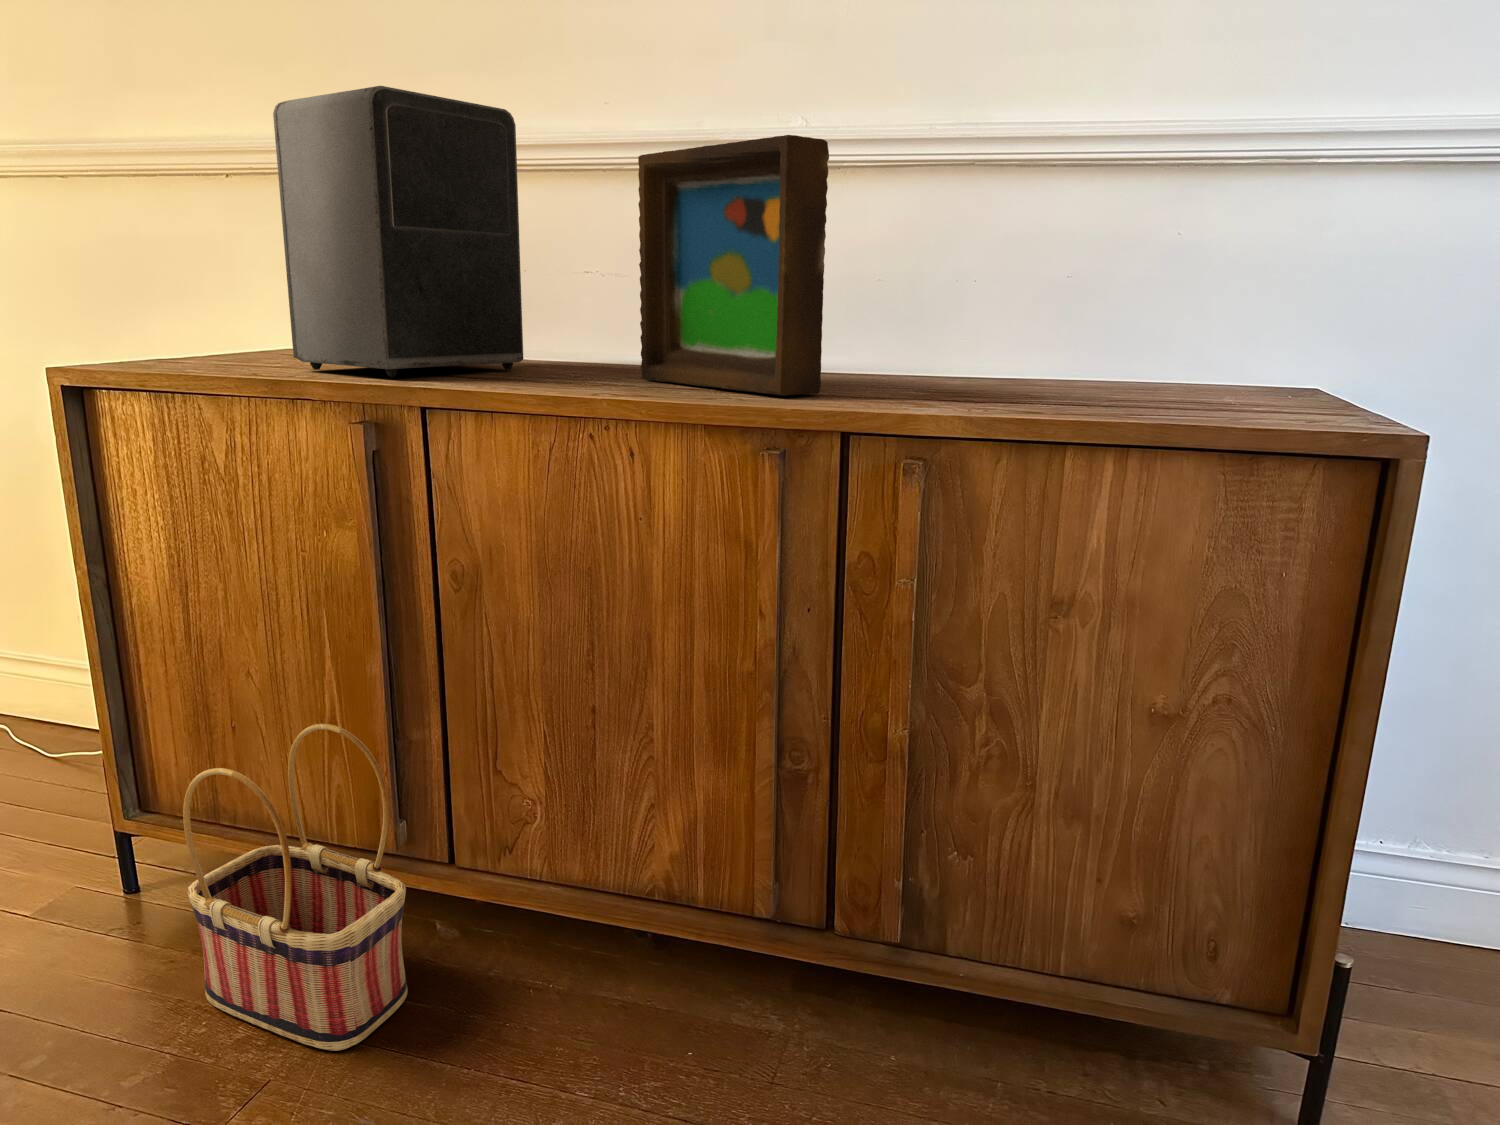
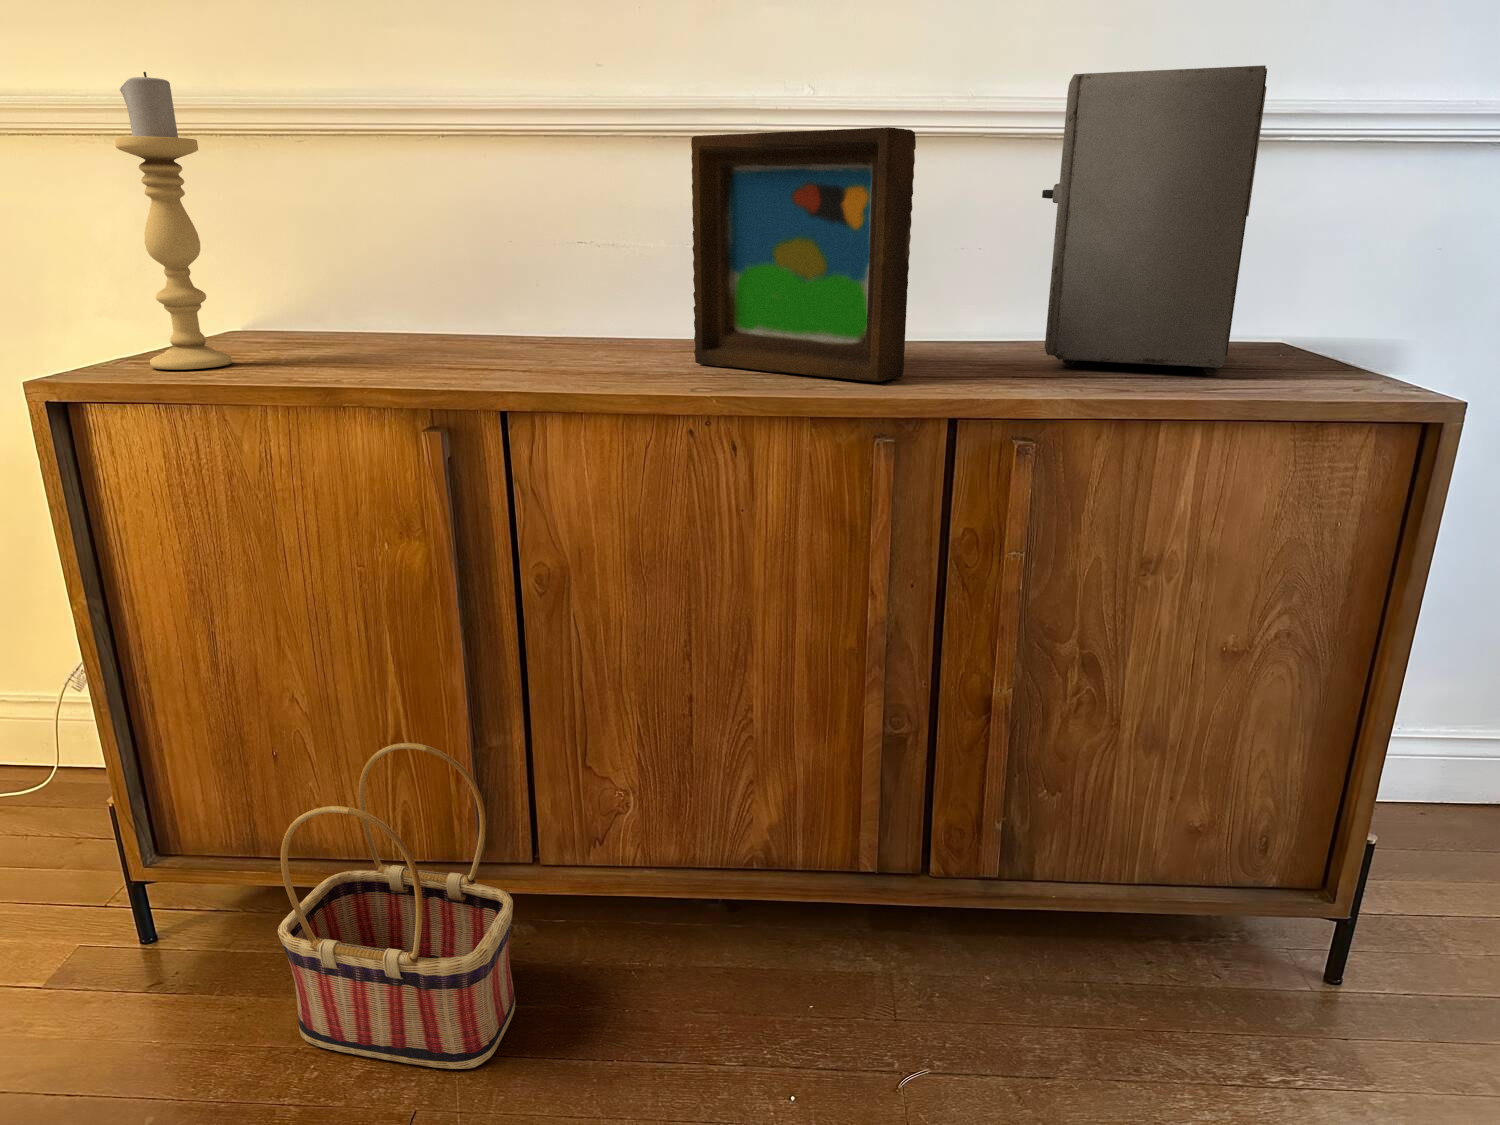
speaker: present [273,86,523,377] -> present [1042,65,1267,375]
candle holder: none [149,106,242,367] -> present [115,72,232,370]

